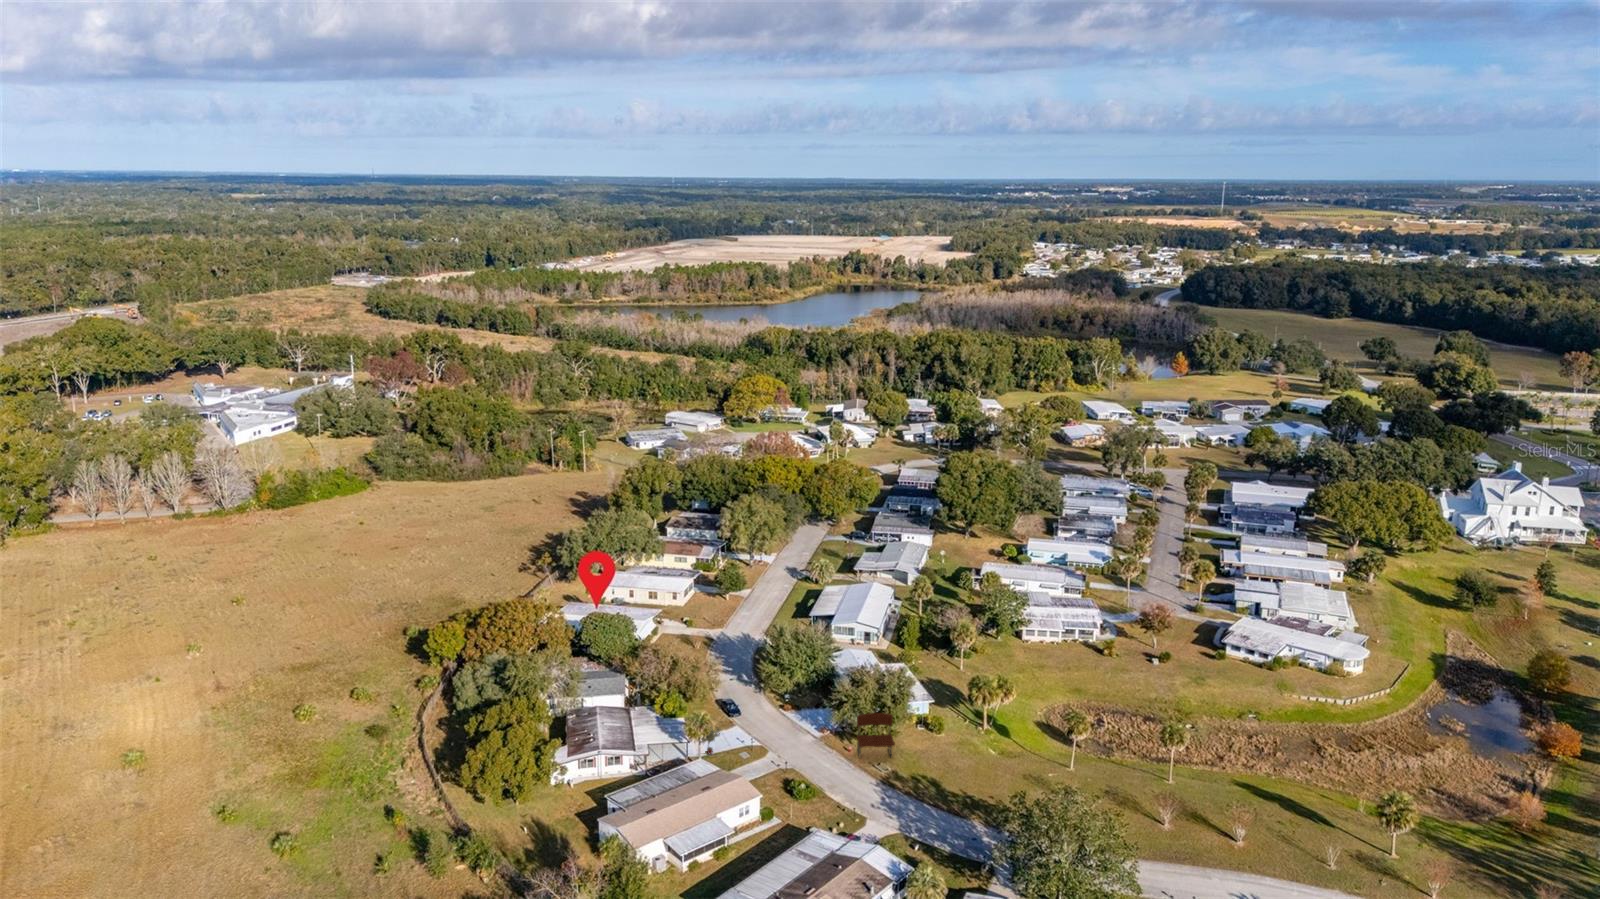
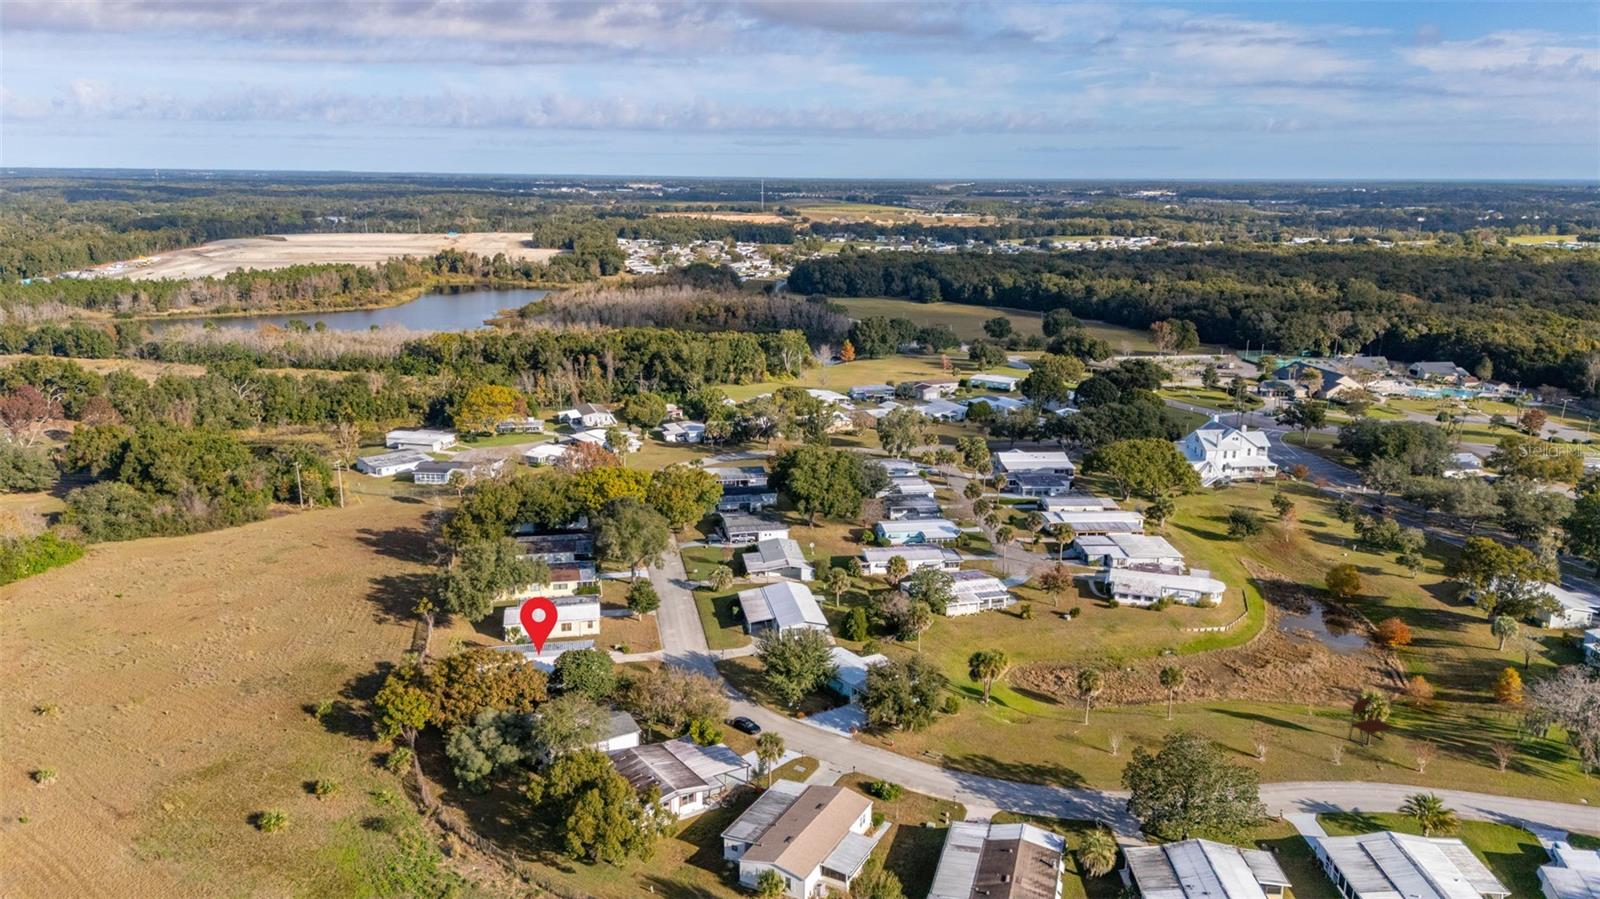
bench: present [857,713,895,758] -> present [1348,698,1392,745]

